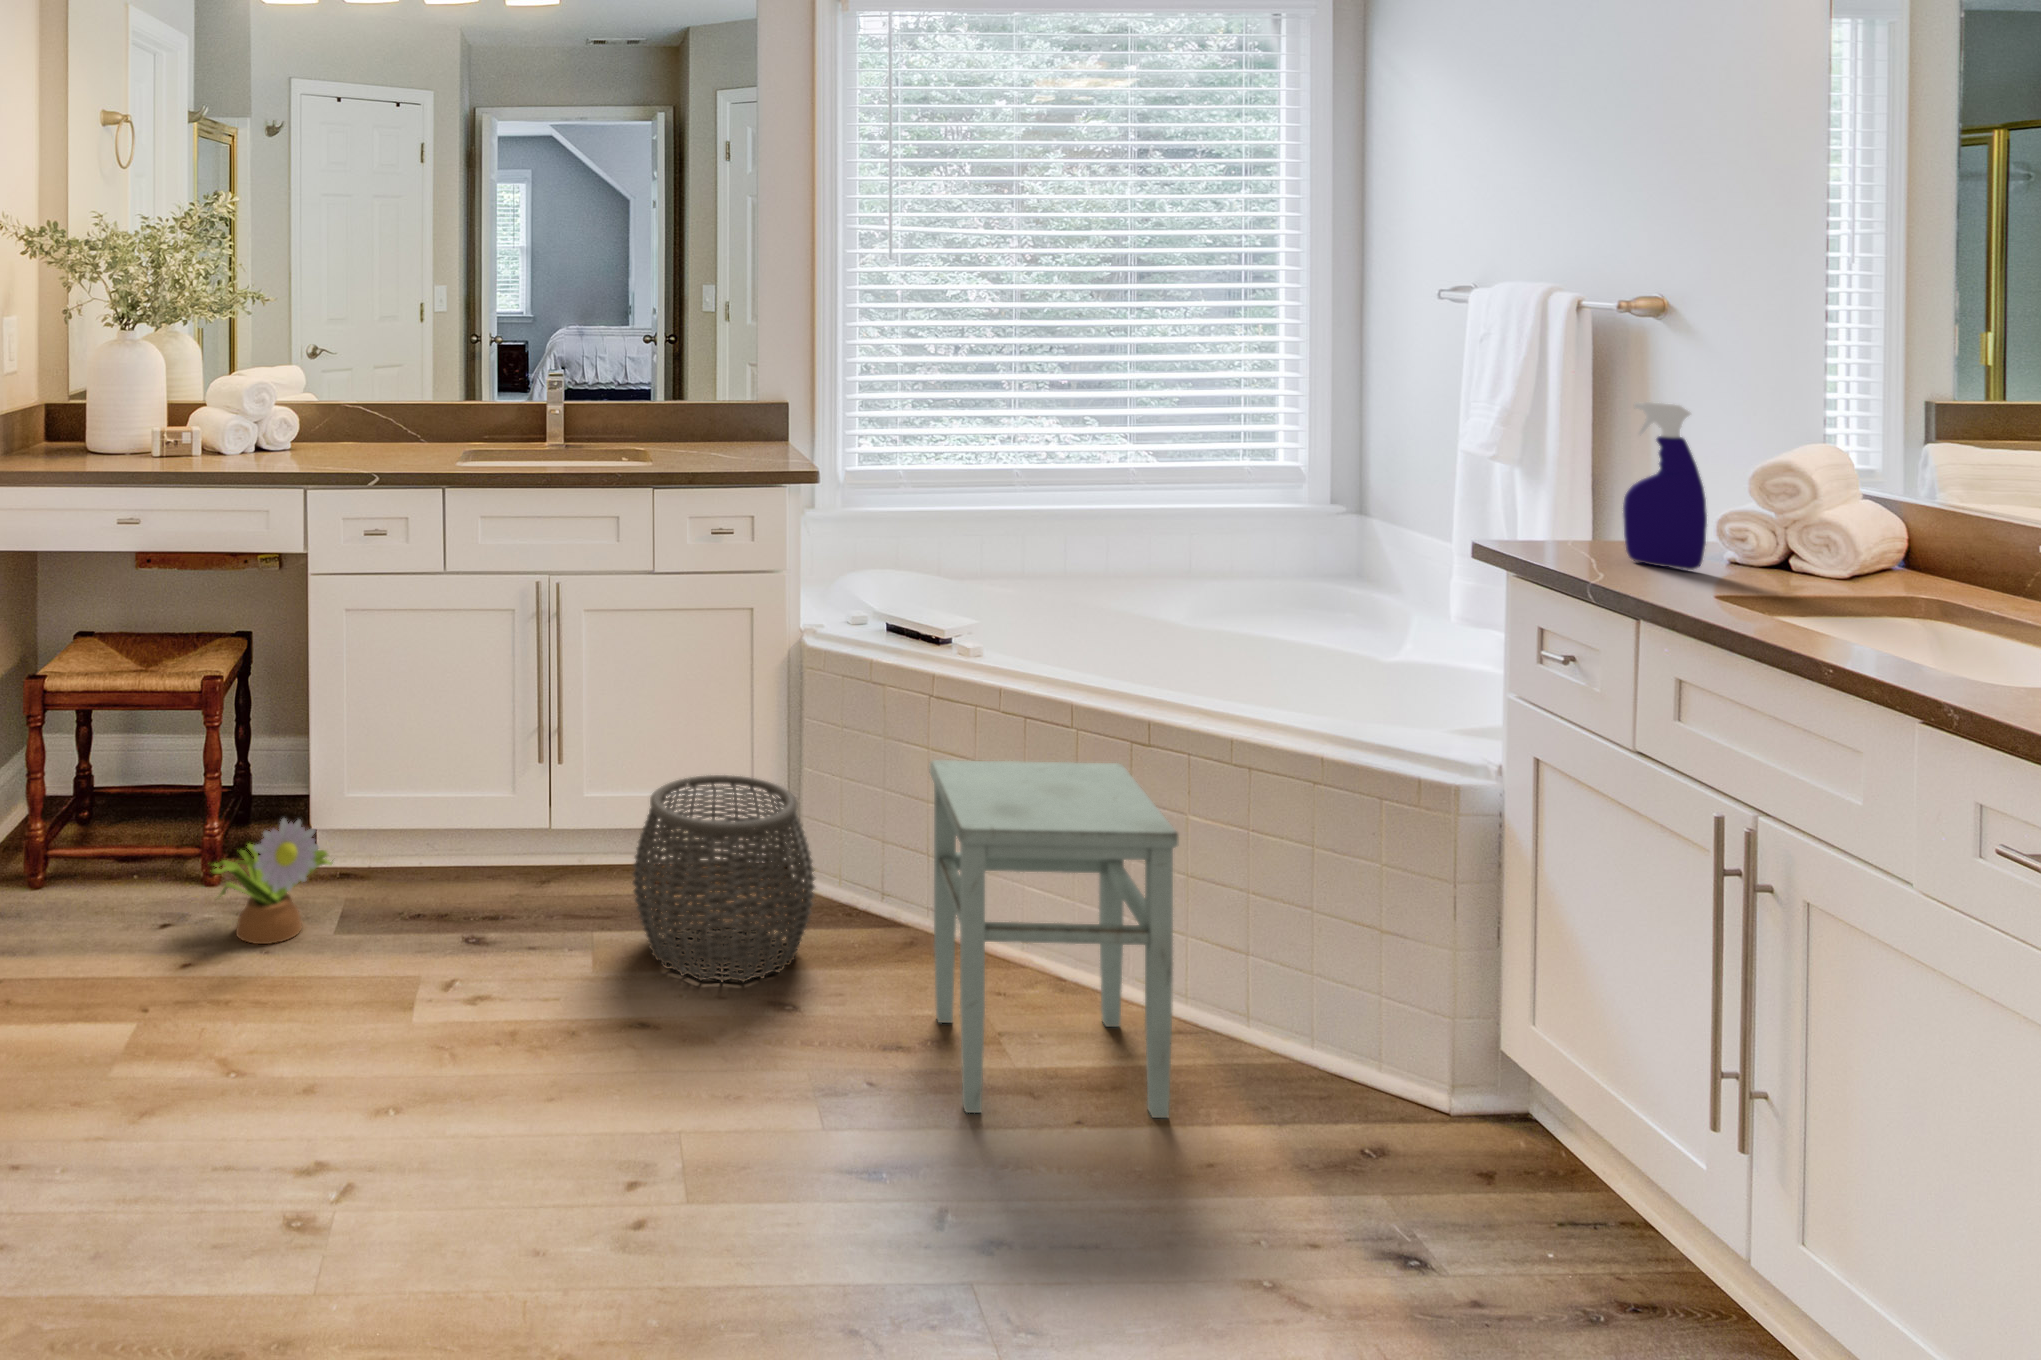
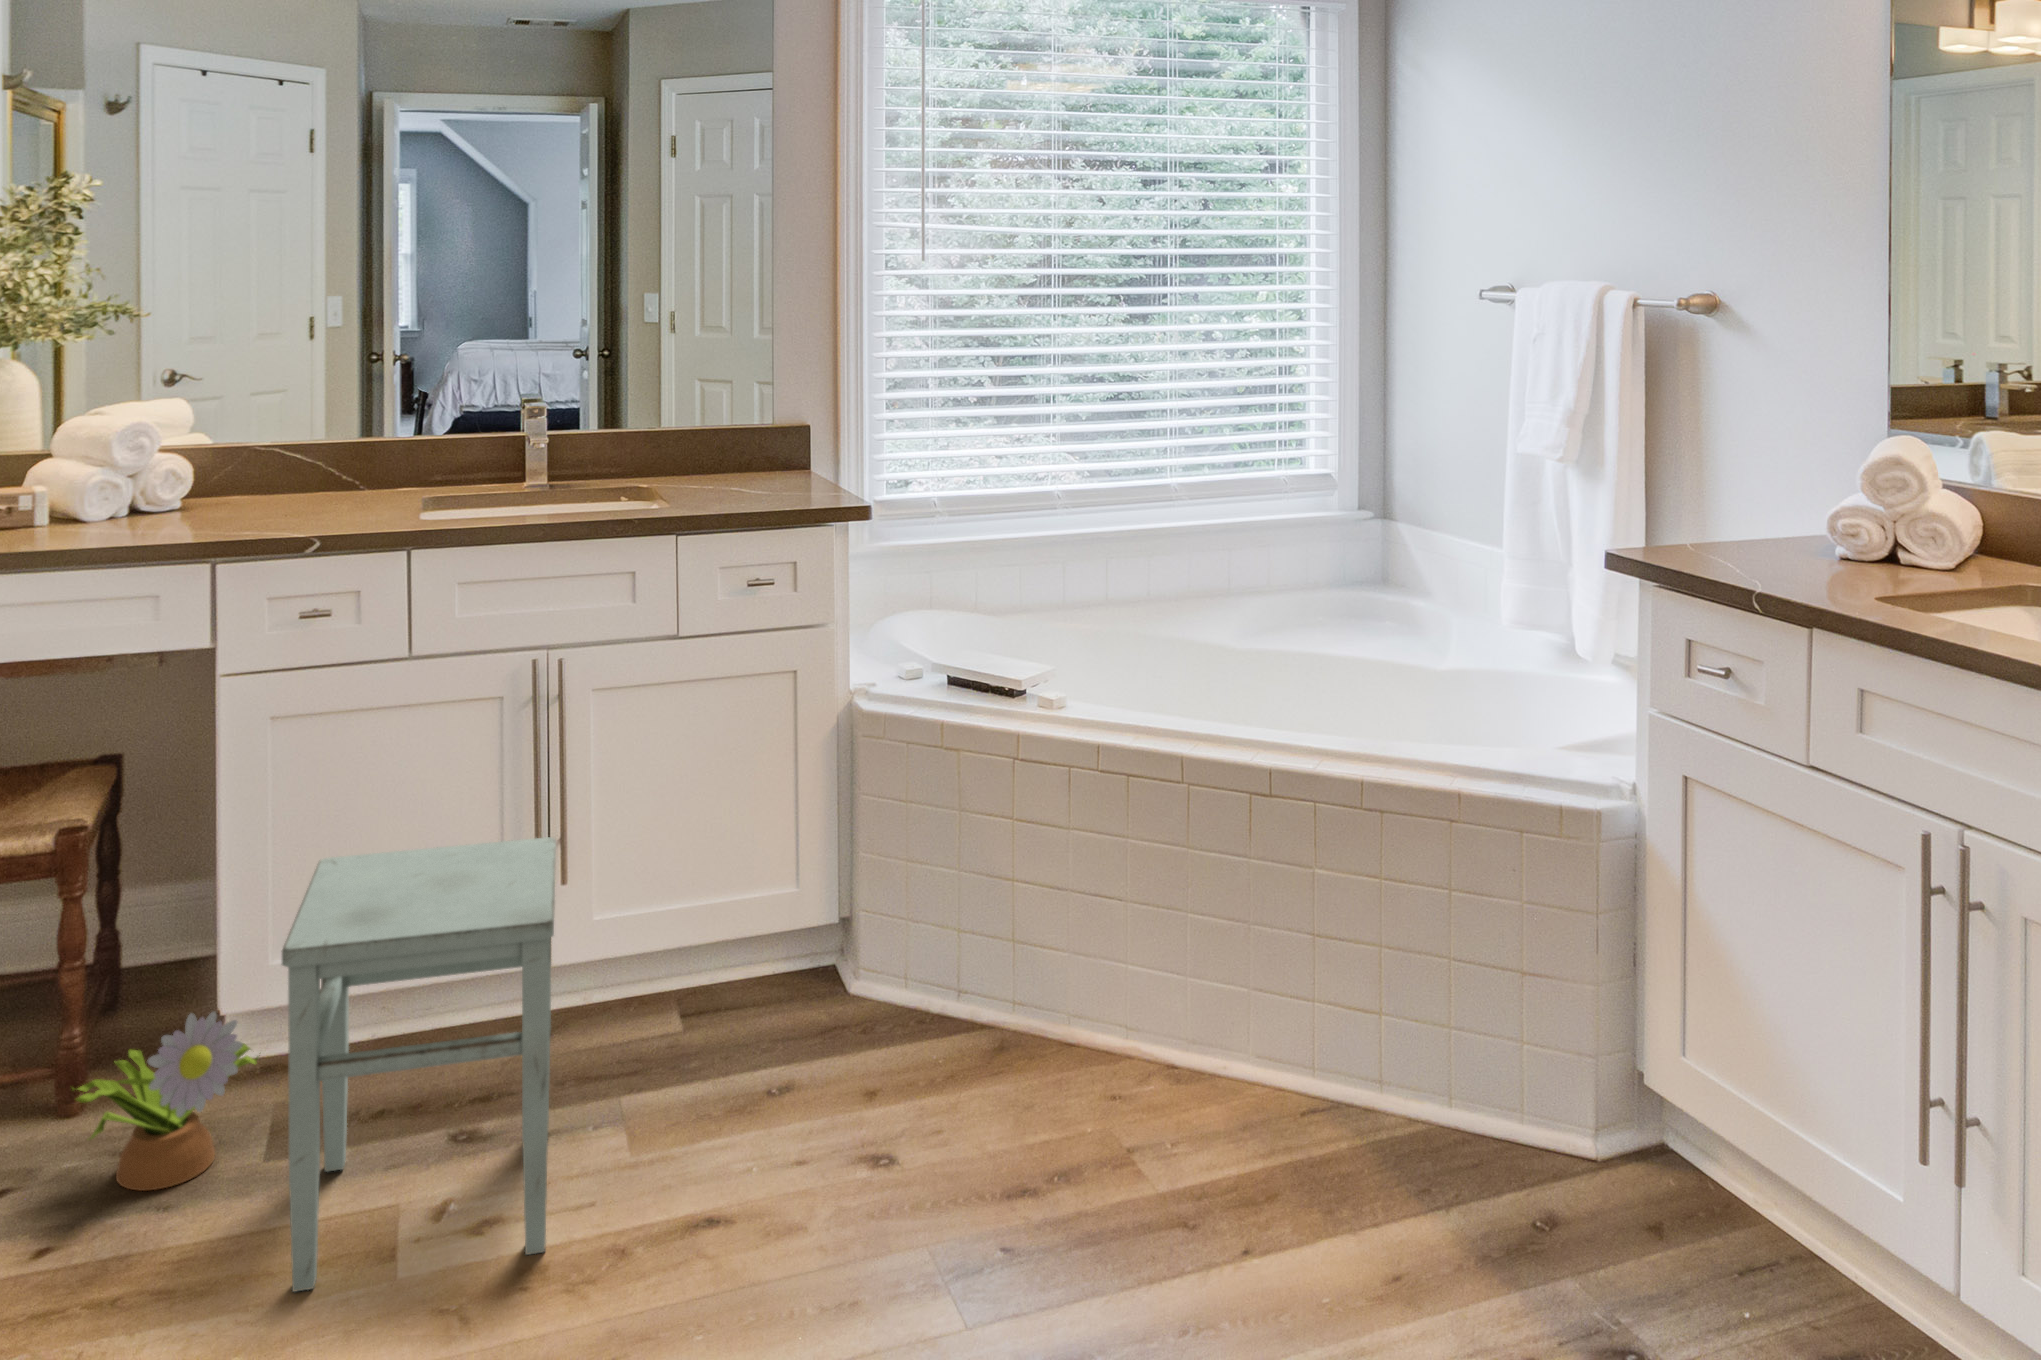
spray bottle: present [1623,402,1707,570] -> none [1756,400,1837,570]
stool: present [930,760,1179,1118] -> present [282,837,556,1292]
woven basket: present [633,775,815,982] -> none [673,879,897,1143]

